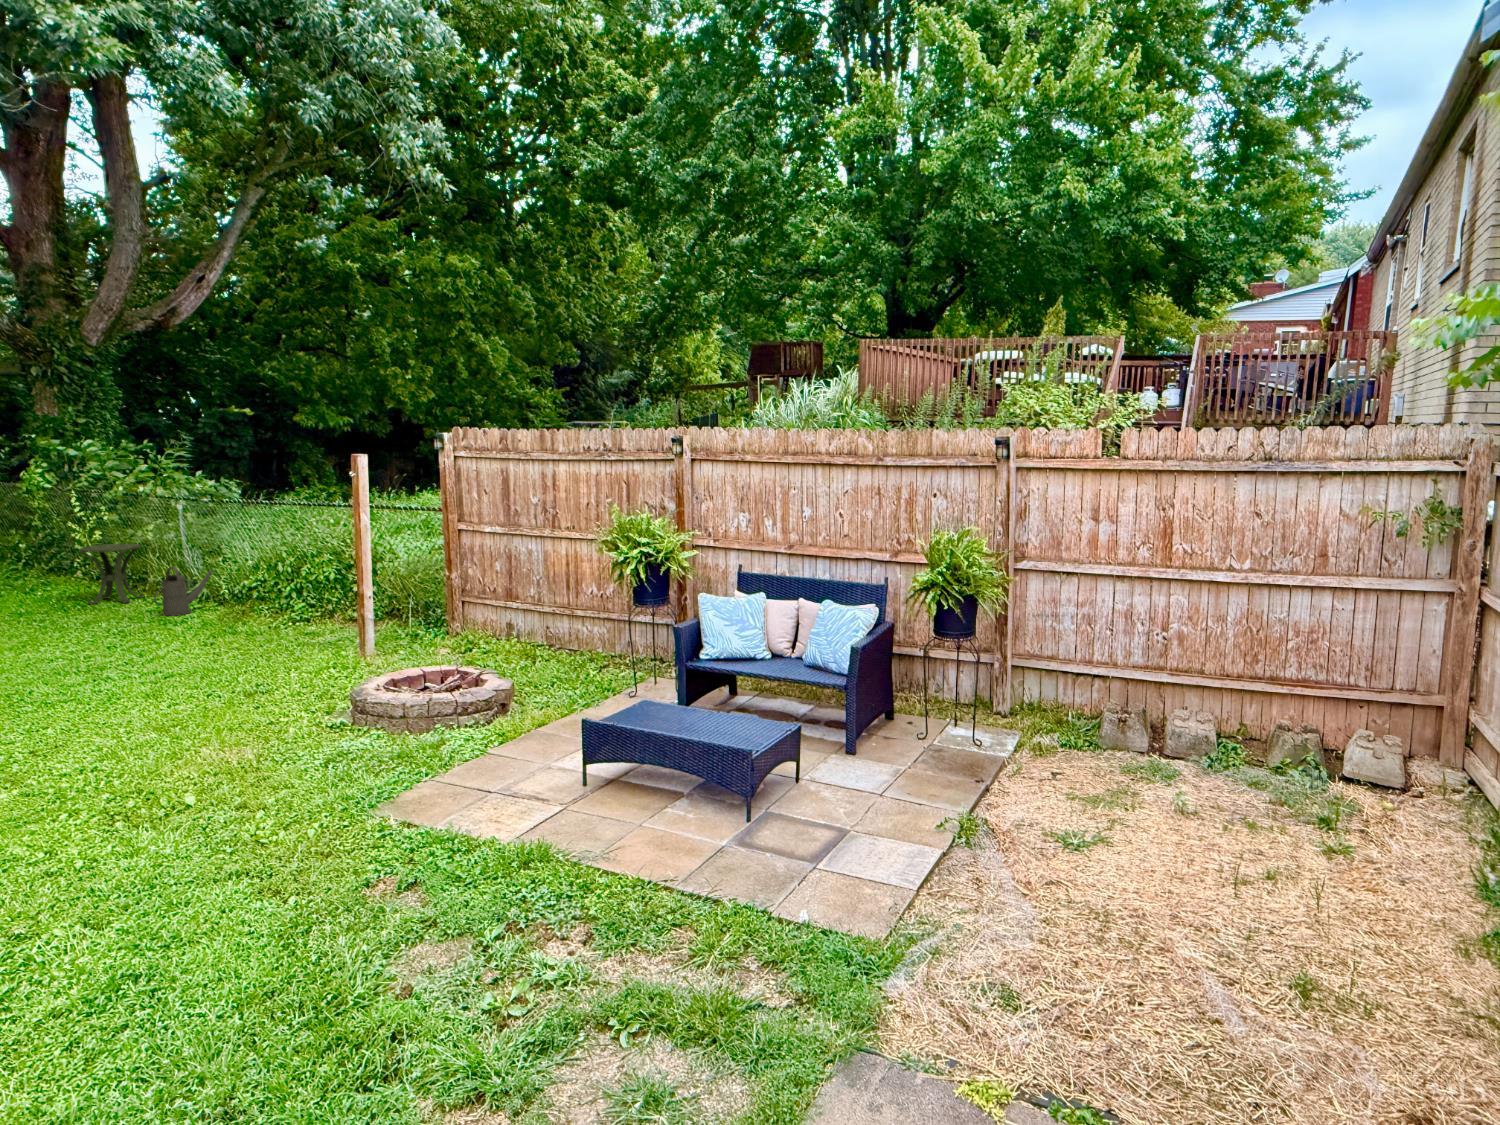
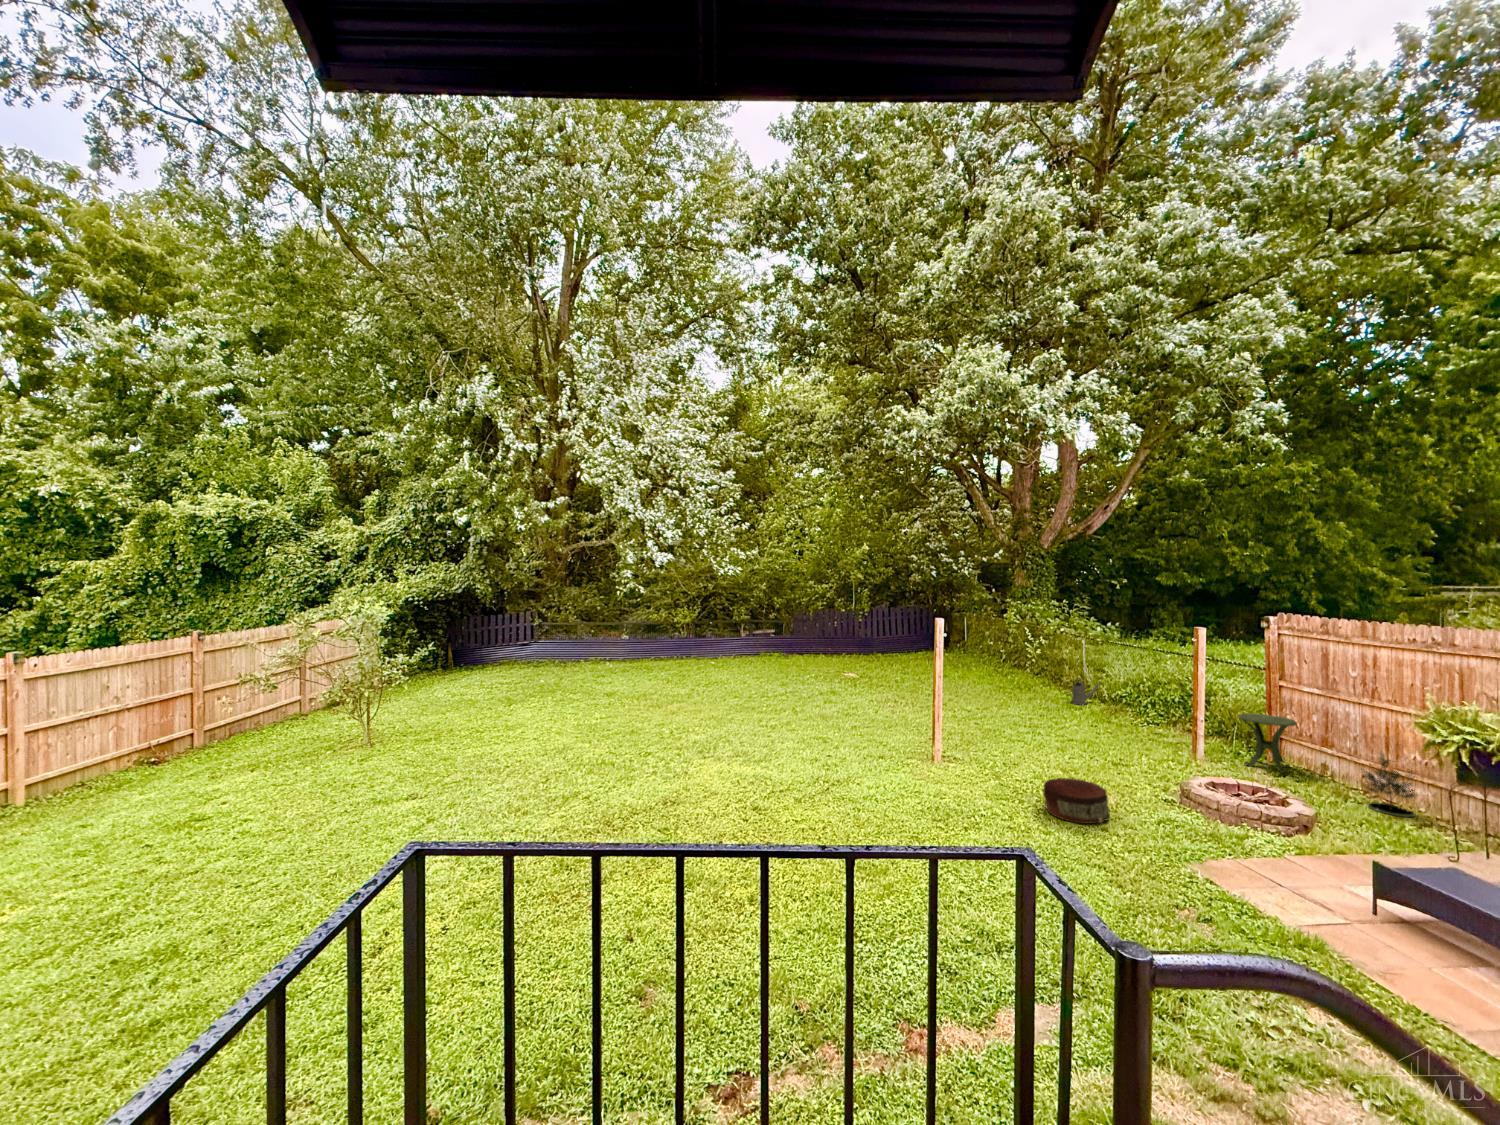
side table: present [79,544,143,604] -> present [1239,713,1297,773]
potted tree: none [546,588,598,664] -> present [1361,755,1417,817]
pouf: none [100,729,243,821] -> present [1043,778,1110,824]

